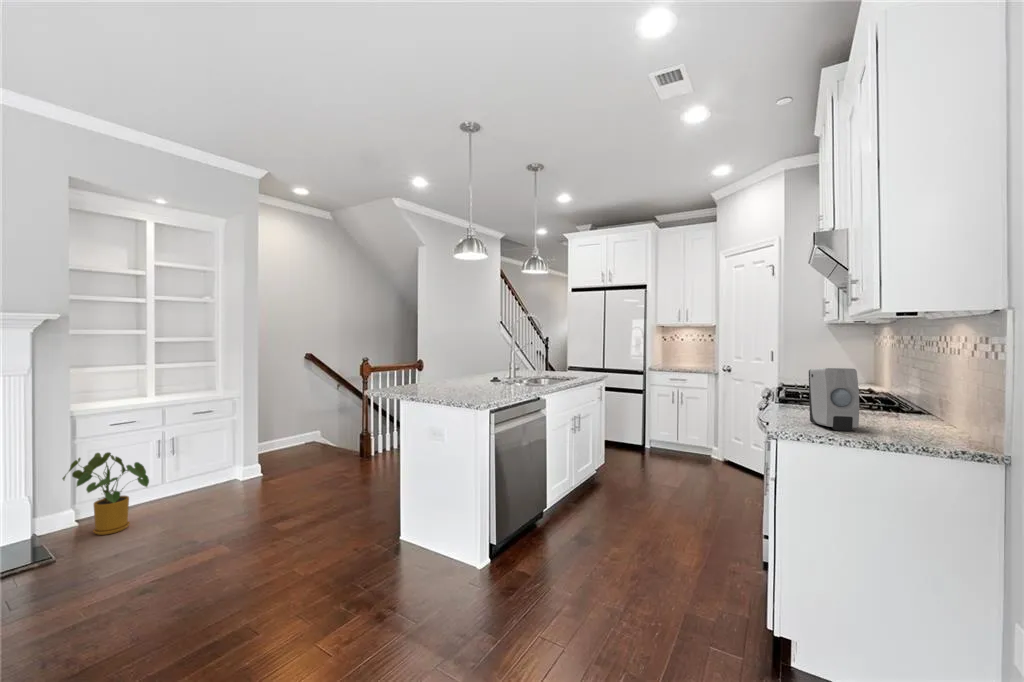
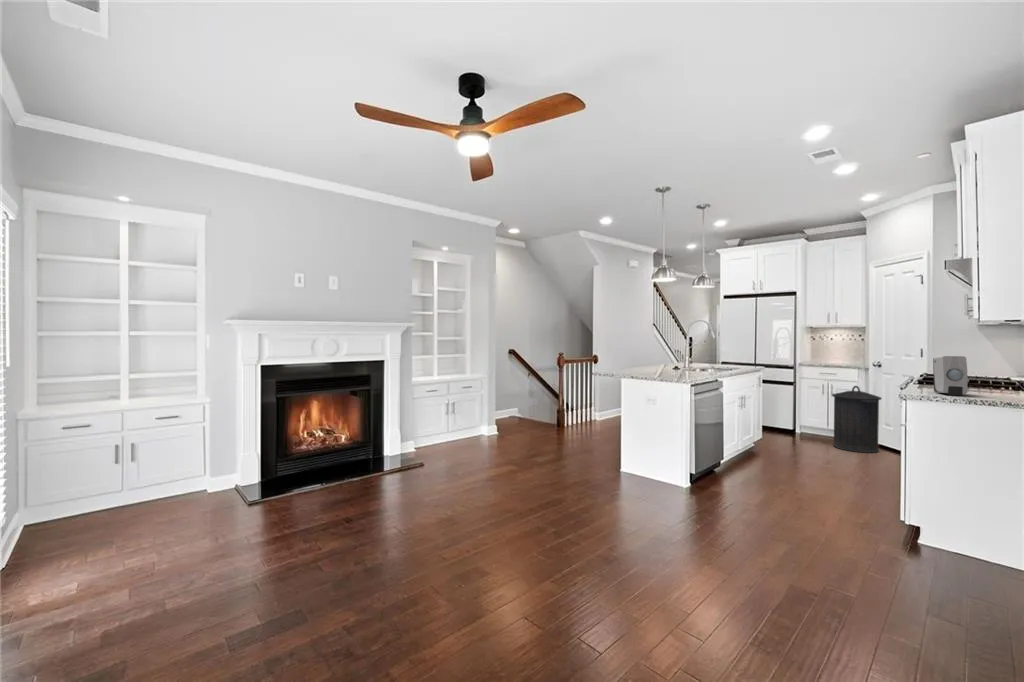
trash can: none [681,394,732,474] -> present [832,386,881,453]
house plant: present [62,452,149,535] -> none [415,408,459,457]

